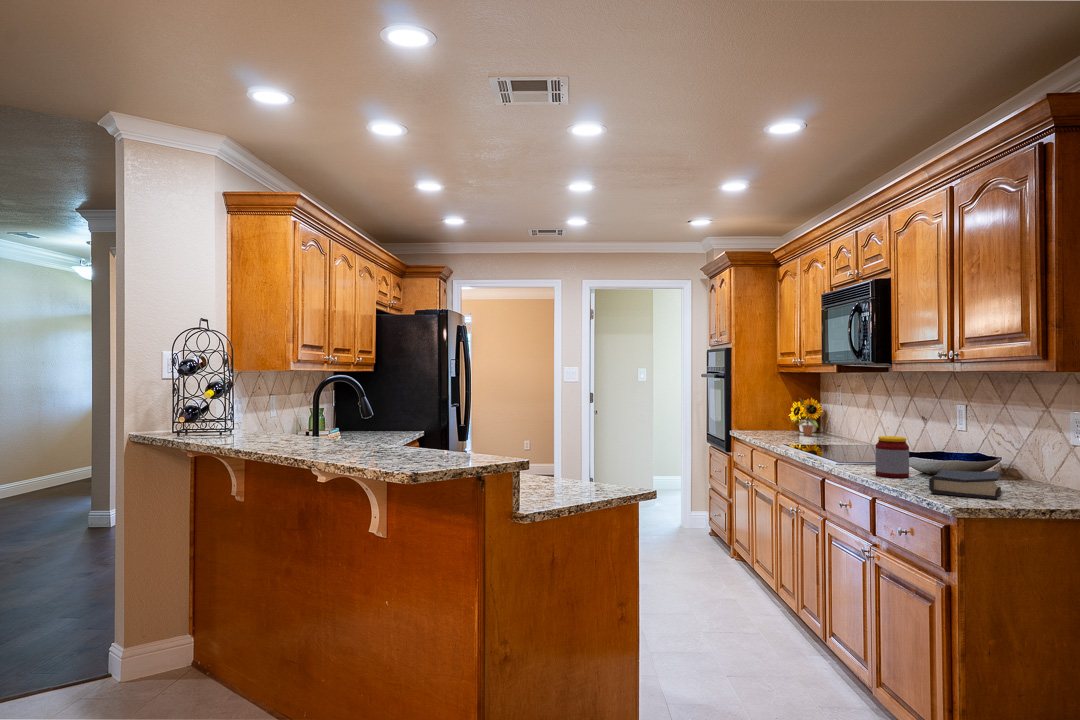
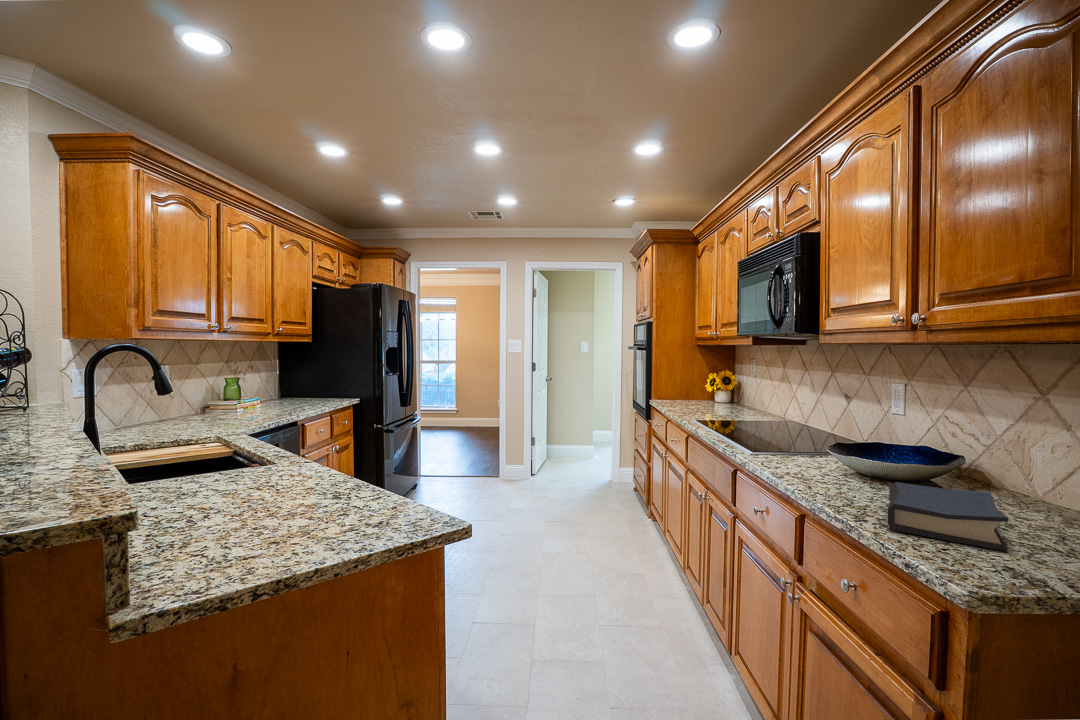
potted plant: present [792,399,818,436] -> none [706,369,740,408]
jar: present [875,436,909,478] -> none [798,427,844,484]

